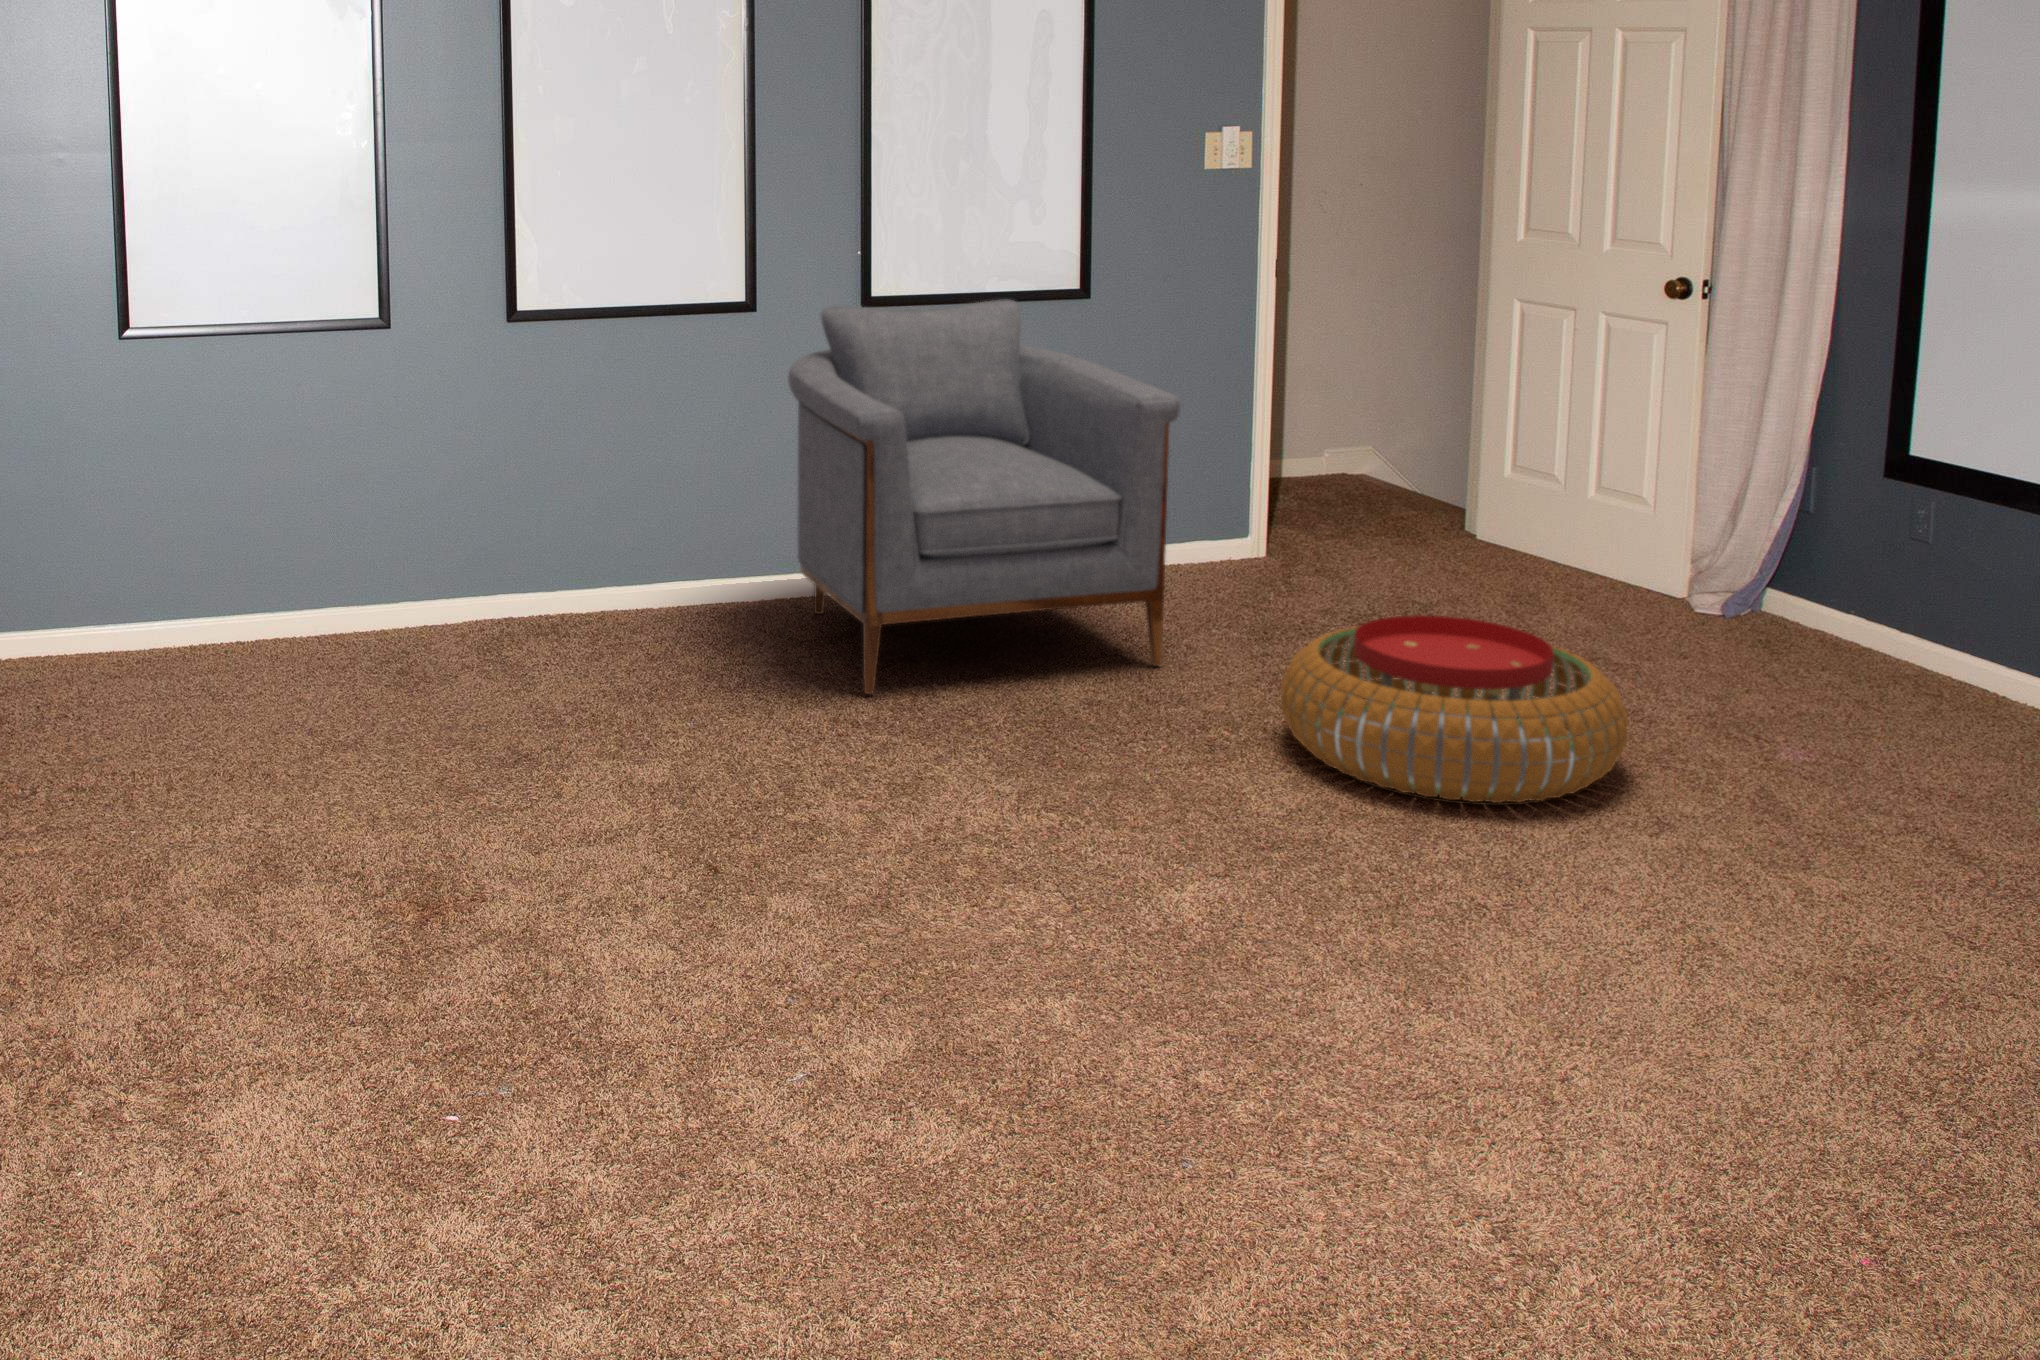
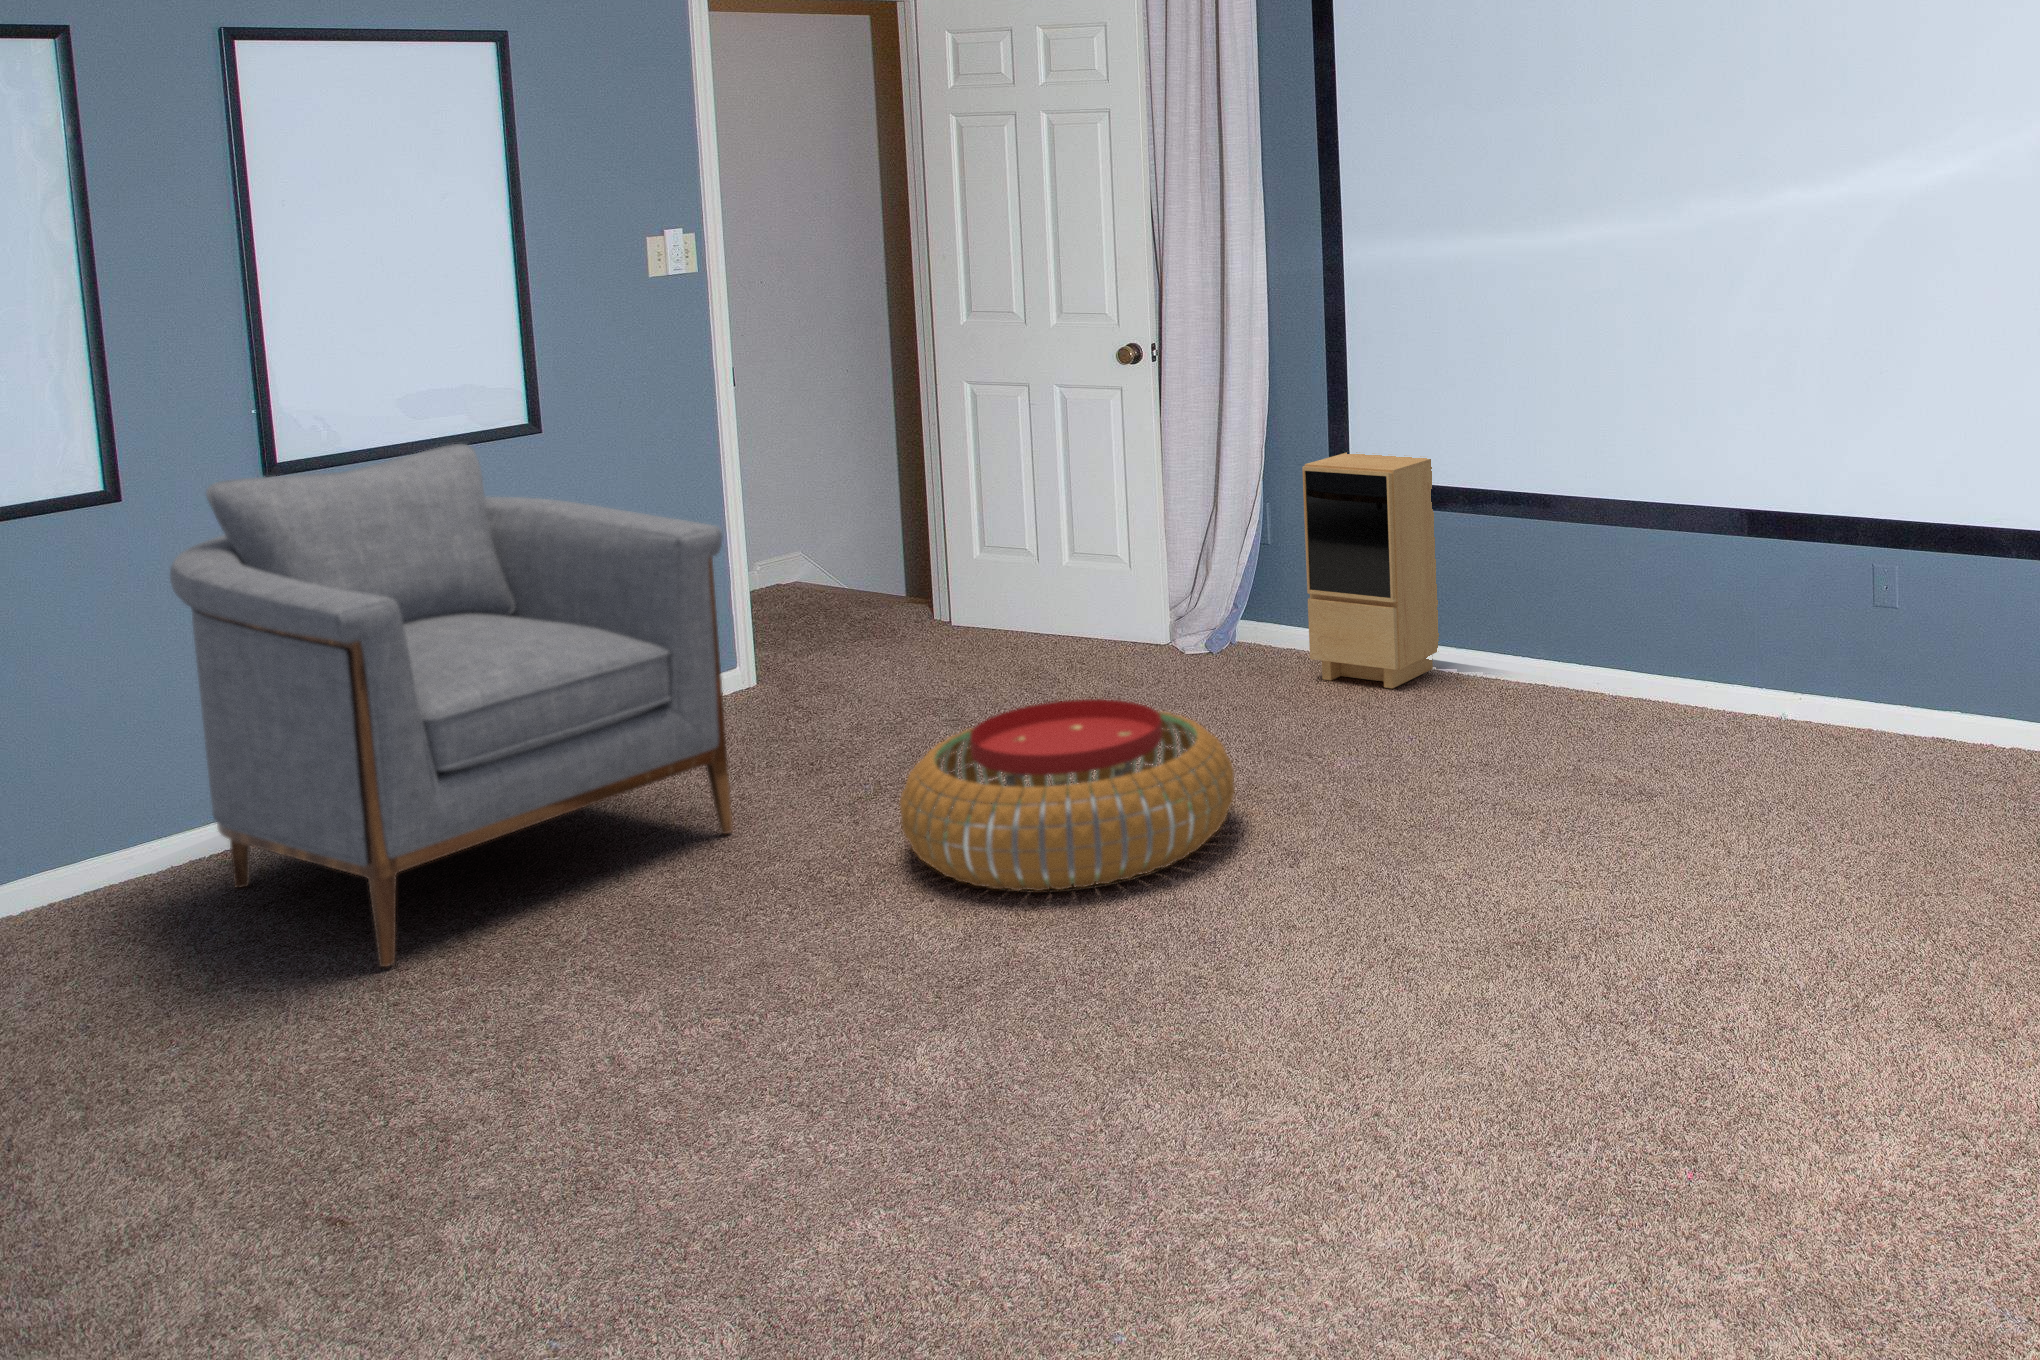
speaker: none [1823,425,2026,702] -> present [1302,452,1439,688]

